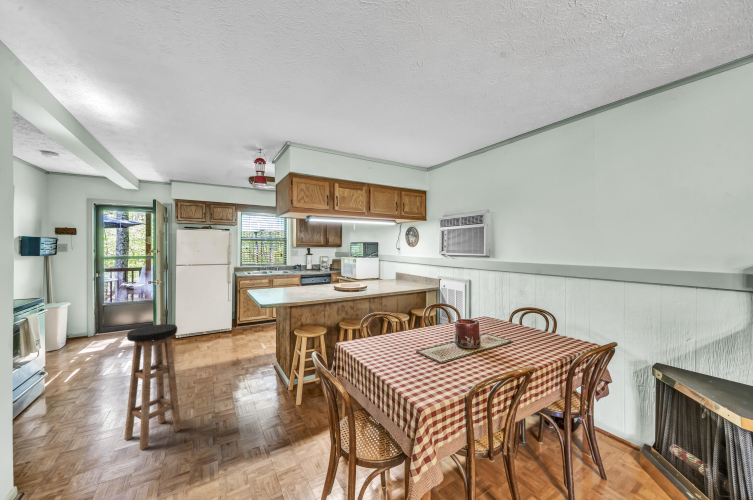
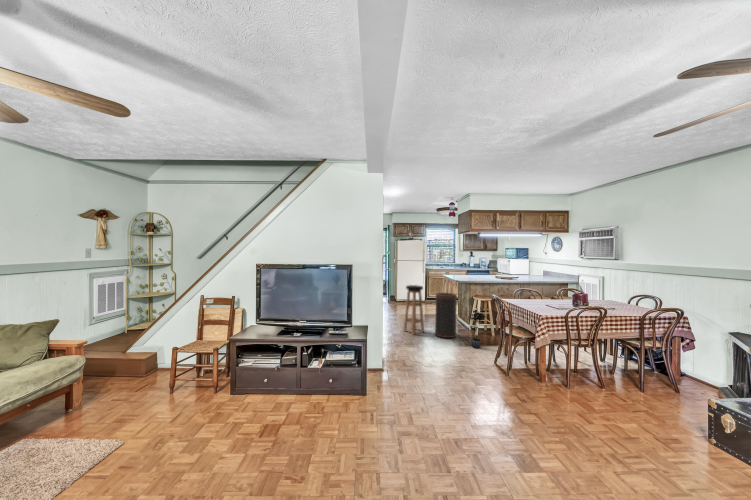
trash can: none [205,333,254,439] -> present [435,293,457,338]
potted plant: none [268,364,309,458] -> present [470,307,486,348]

